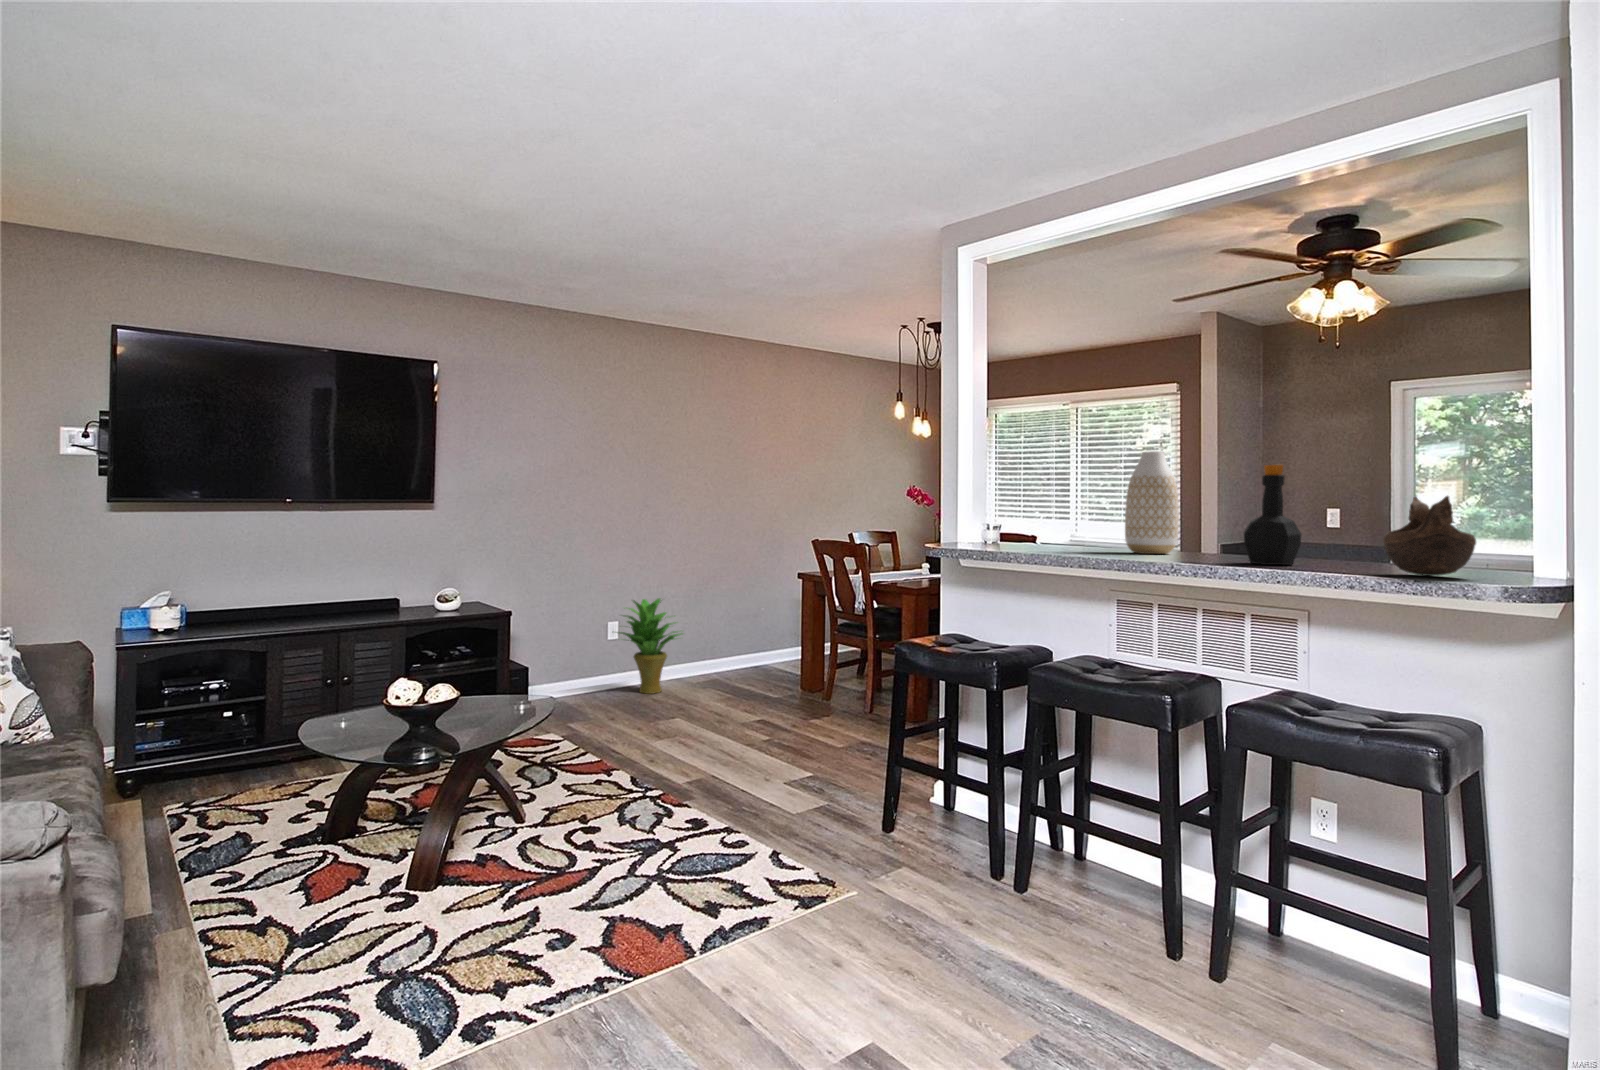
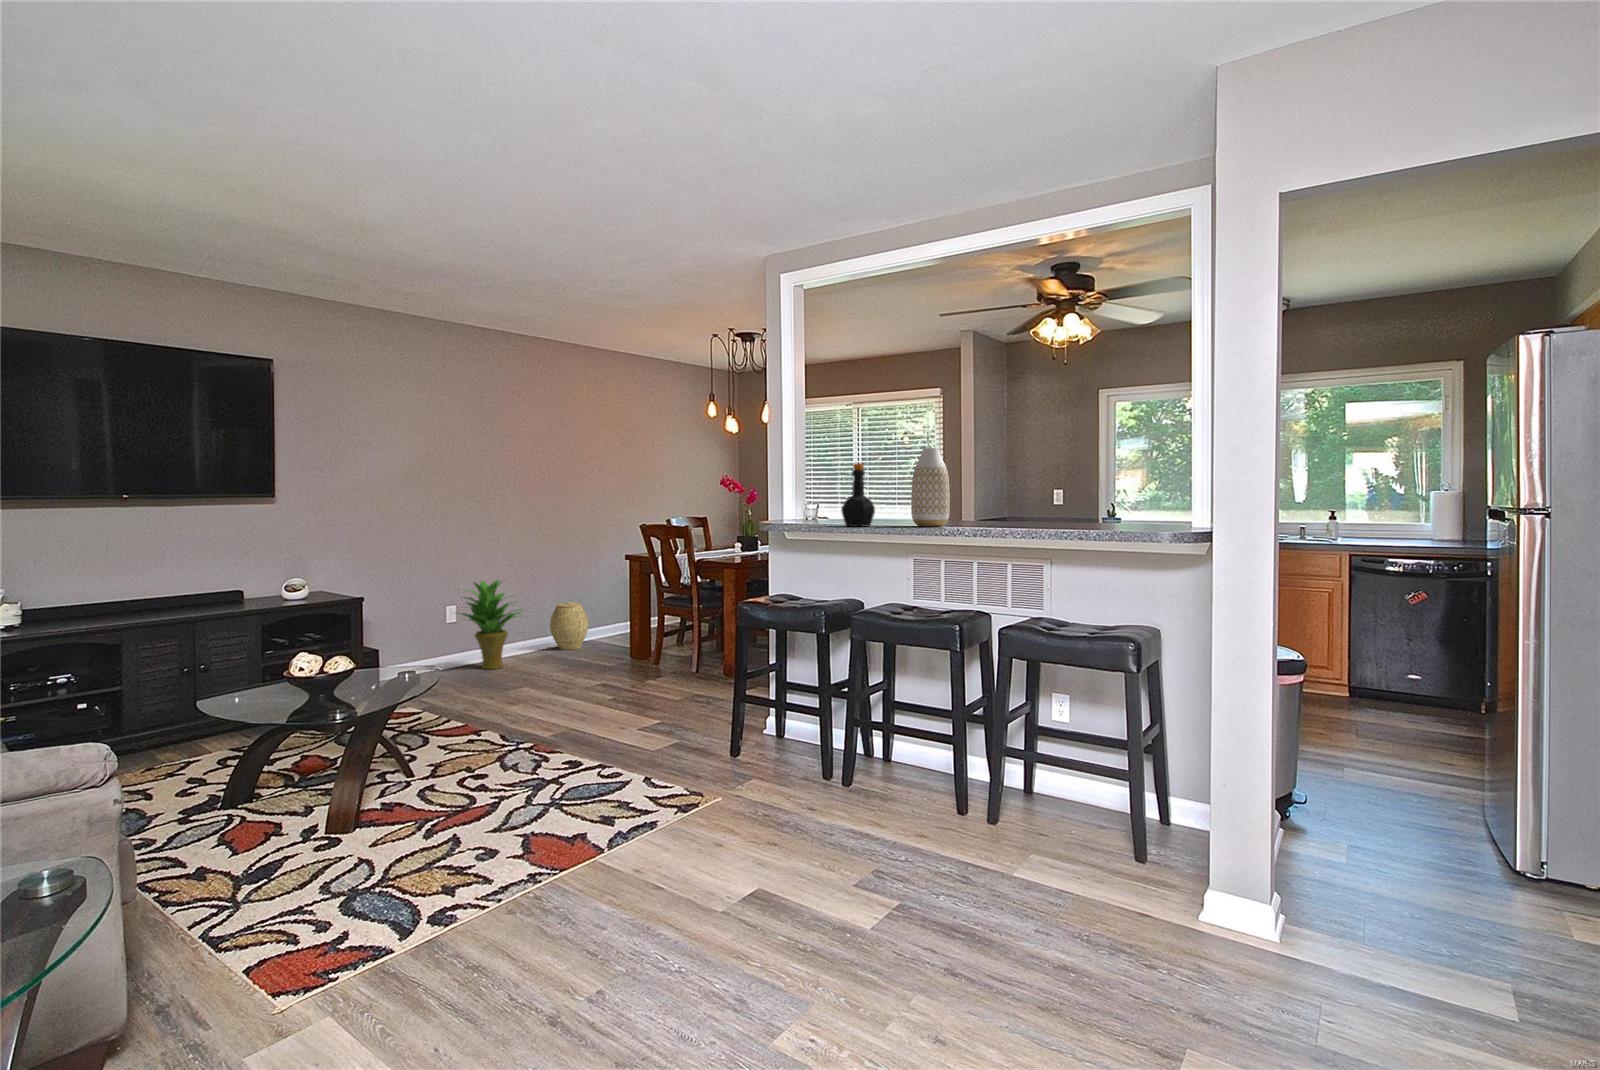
bottle: present [1244,465,1301,565] -> present [841,463,875,527]
decorative bowl: present [1383,496,1476,576] -> none [1079,483,1132,536]
woven basket: none [715,624,755,676] -> present [550,602,589,650]

